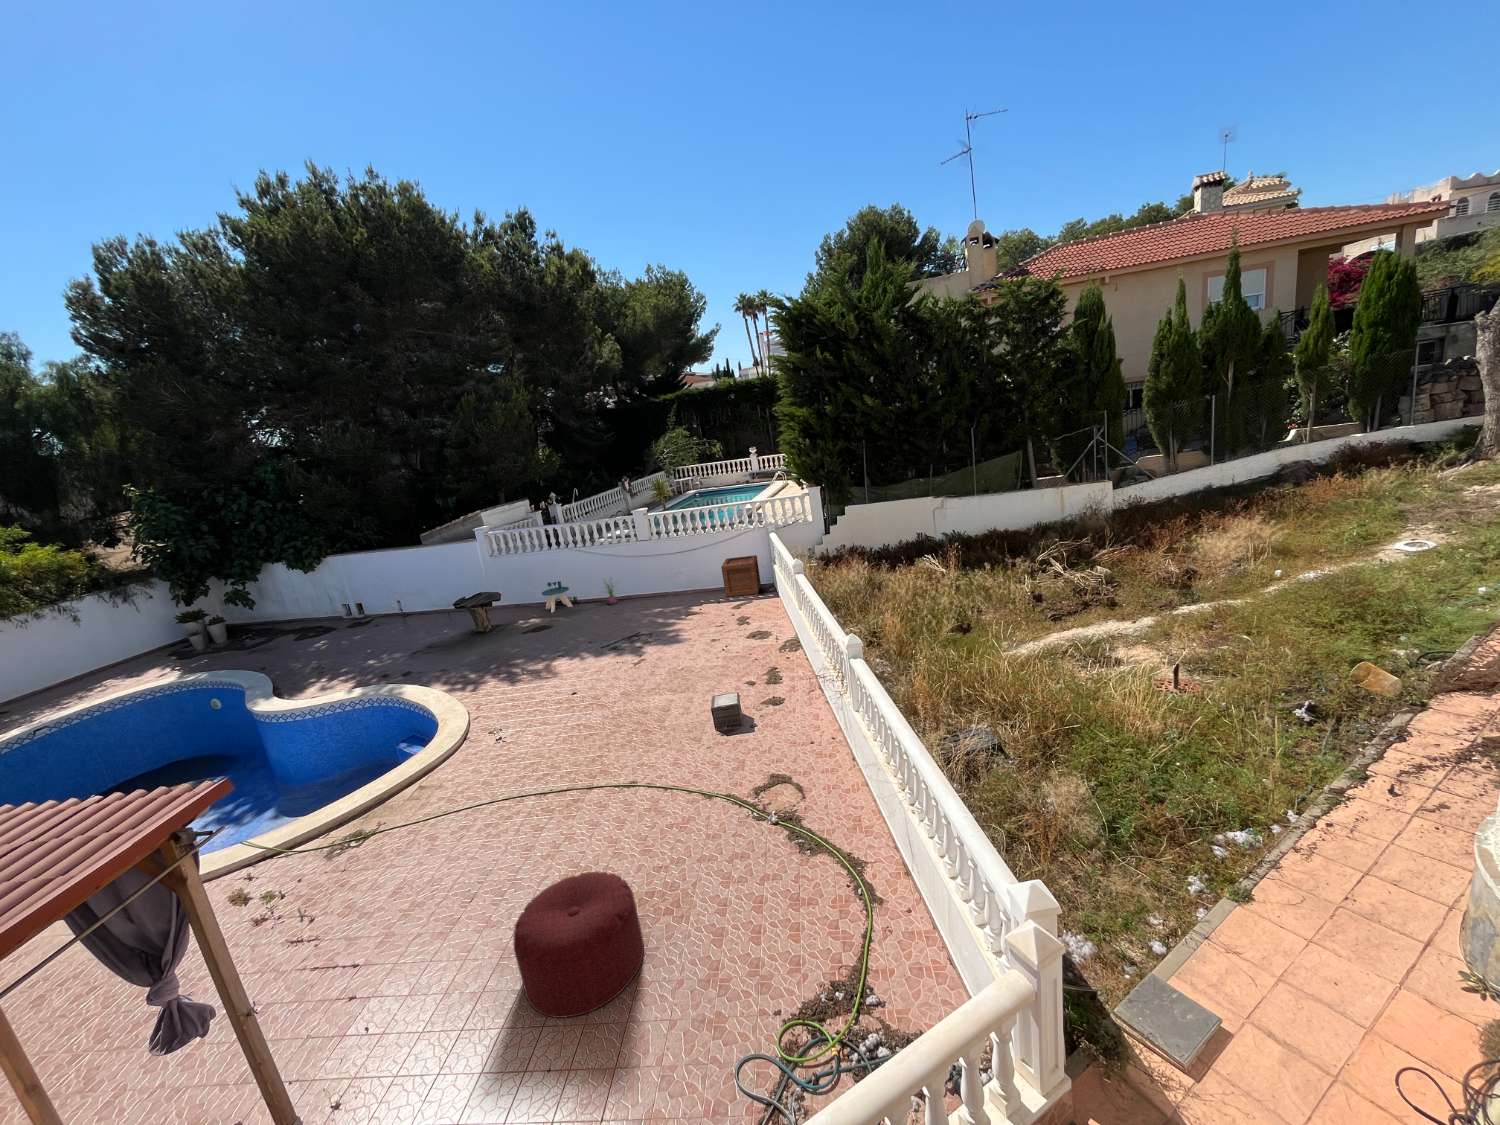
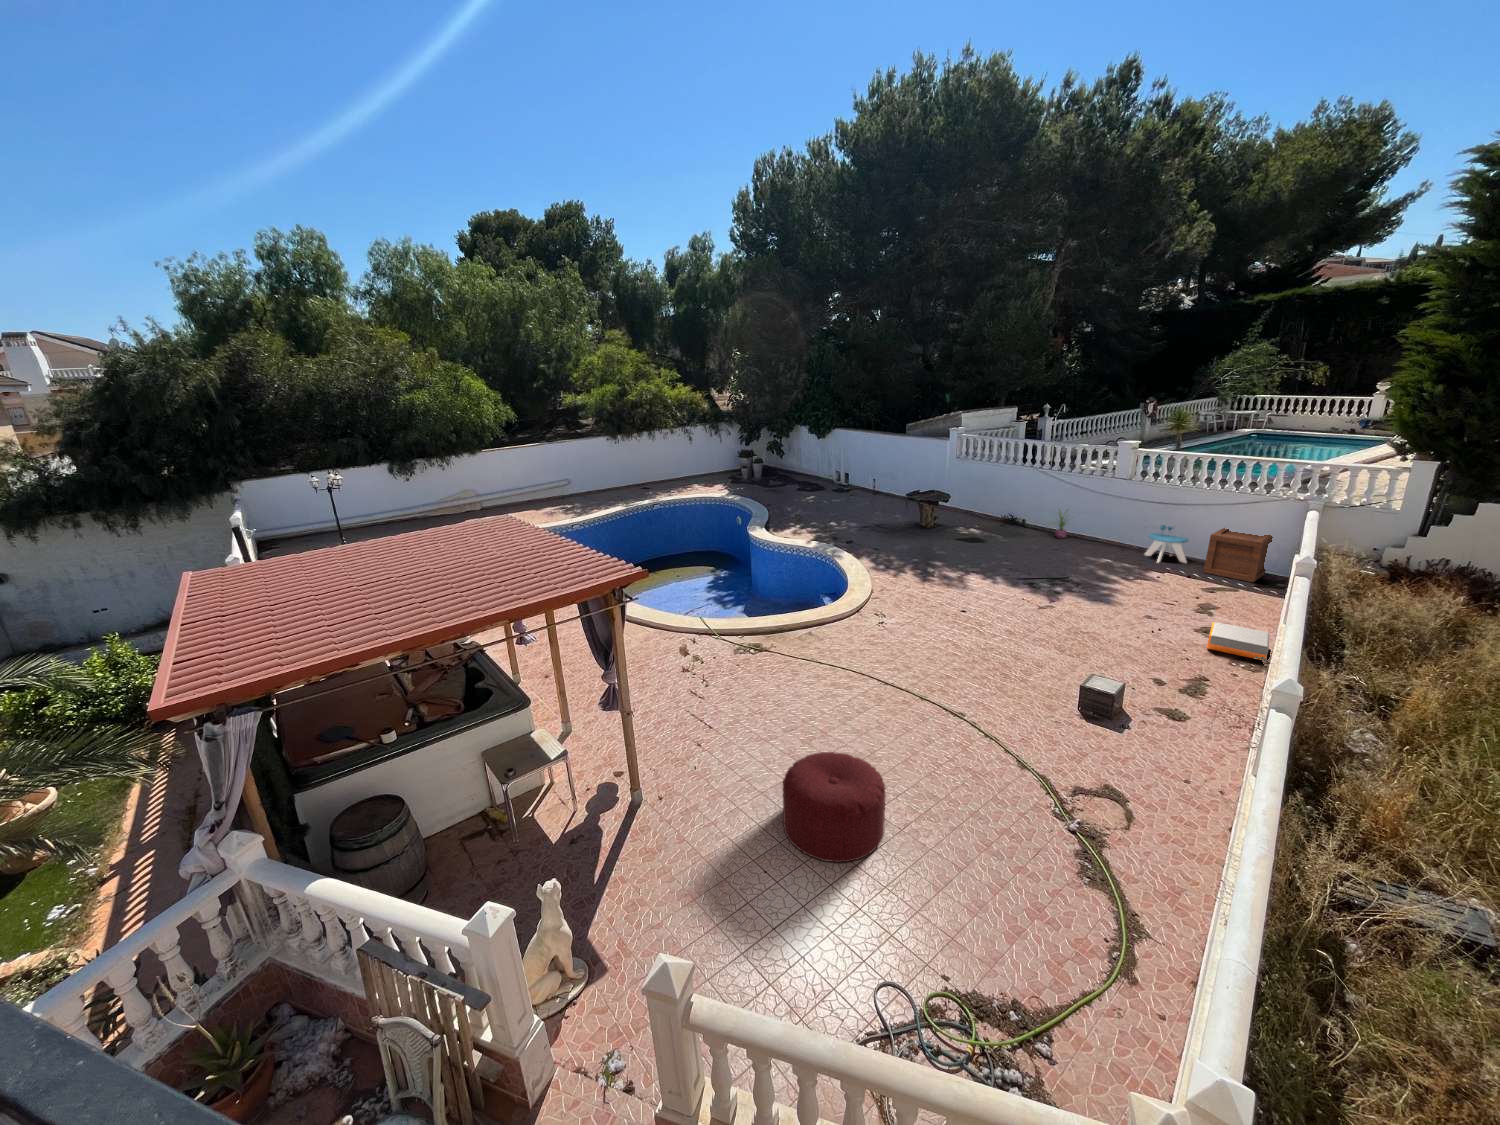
side table: present [542,581,573,612] -> present [1145,525,1188,563]
storage box: none [757,622,798,648] -> present [1207,622,1269,660]

